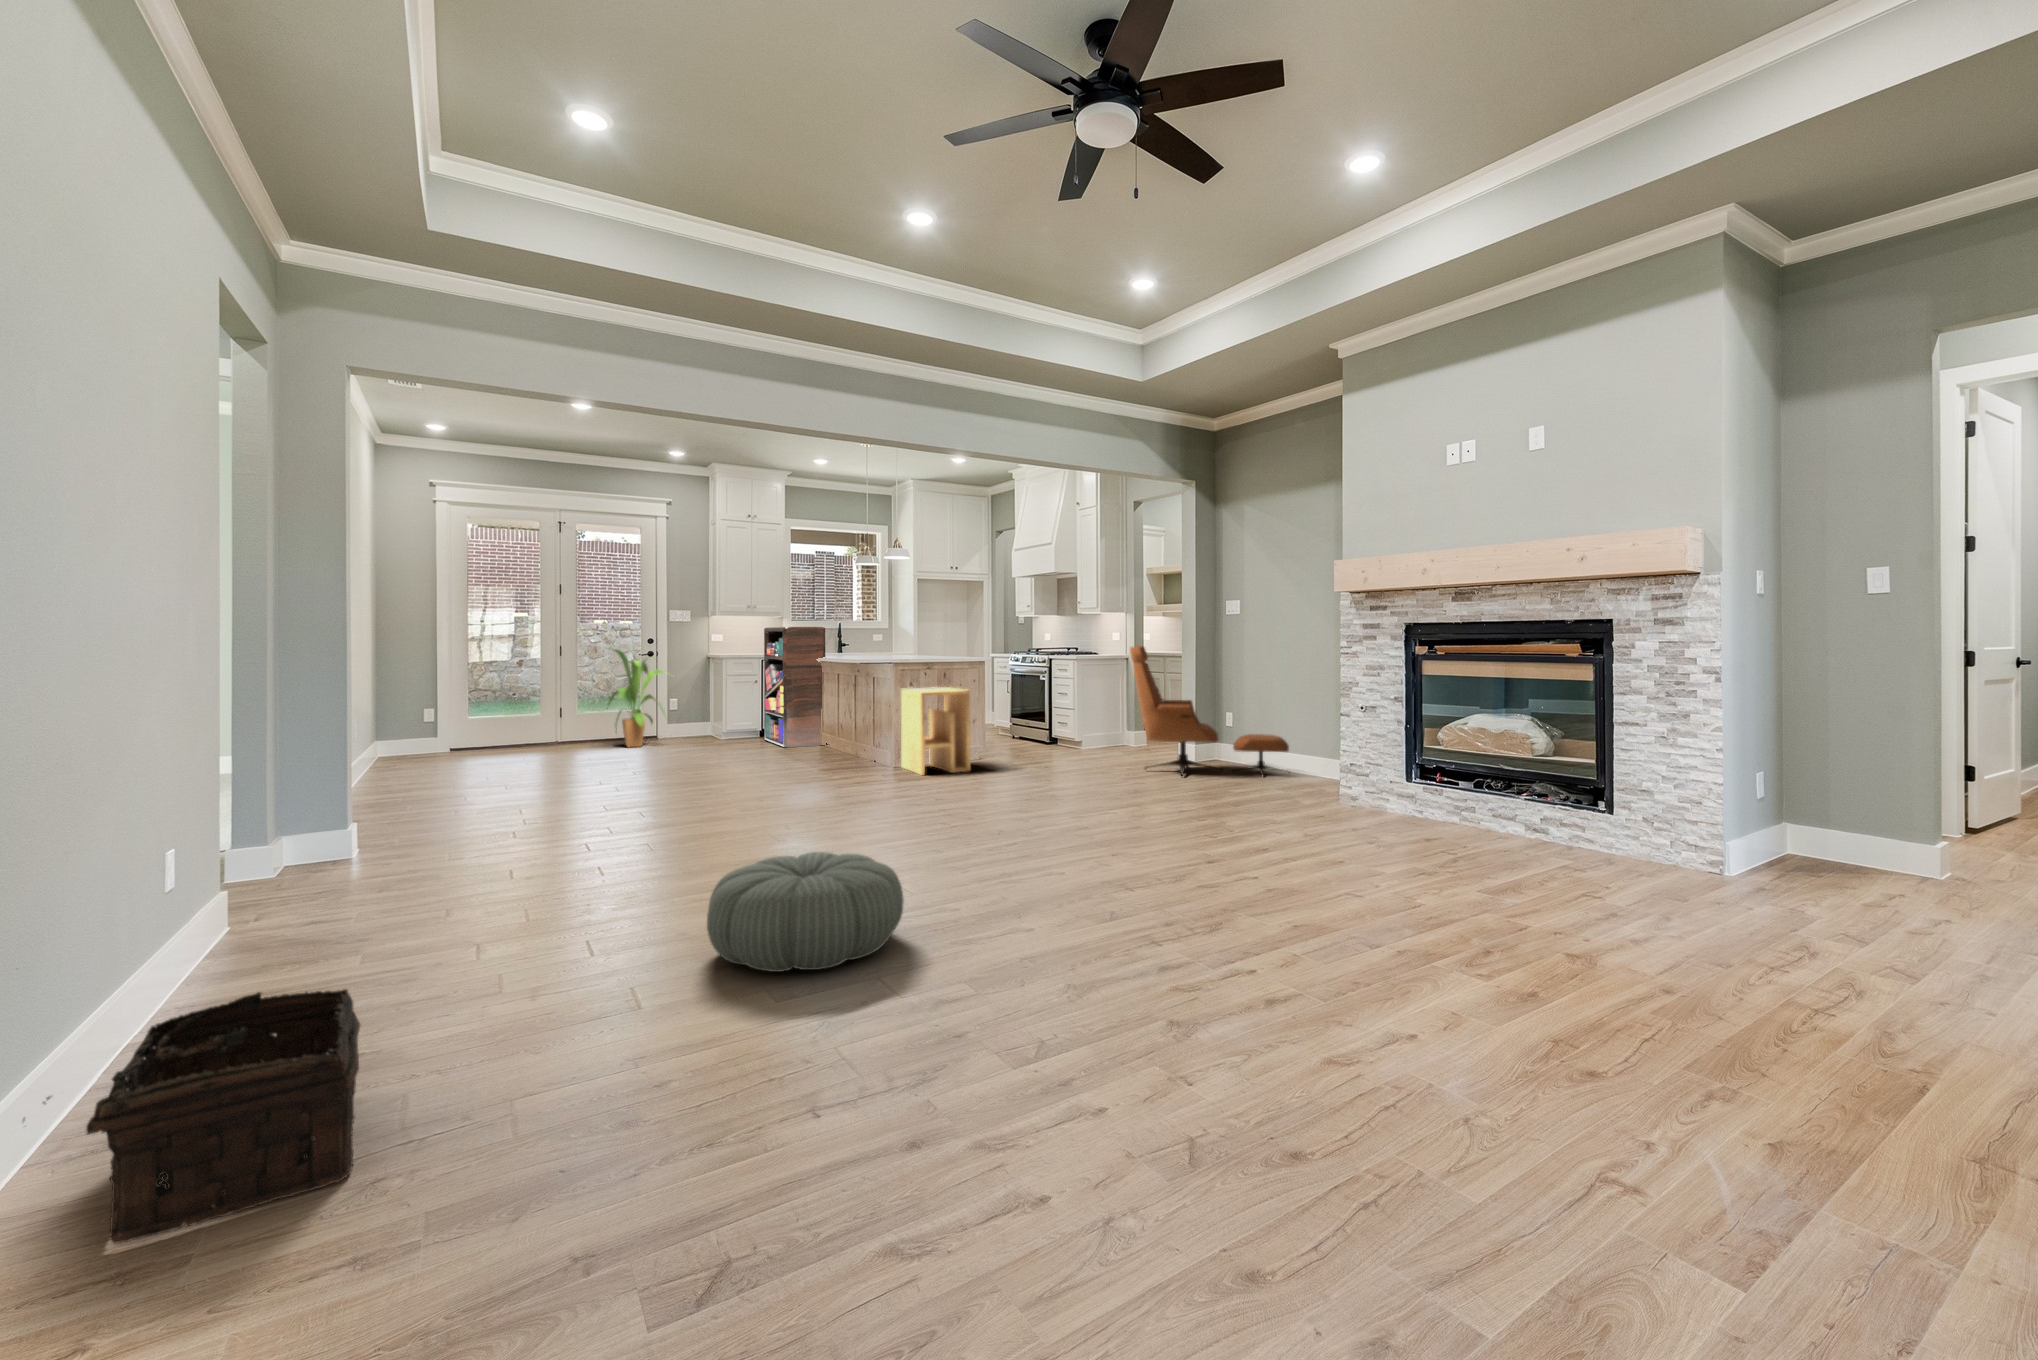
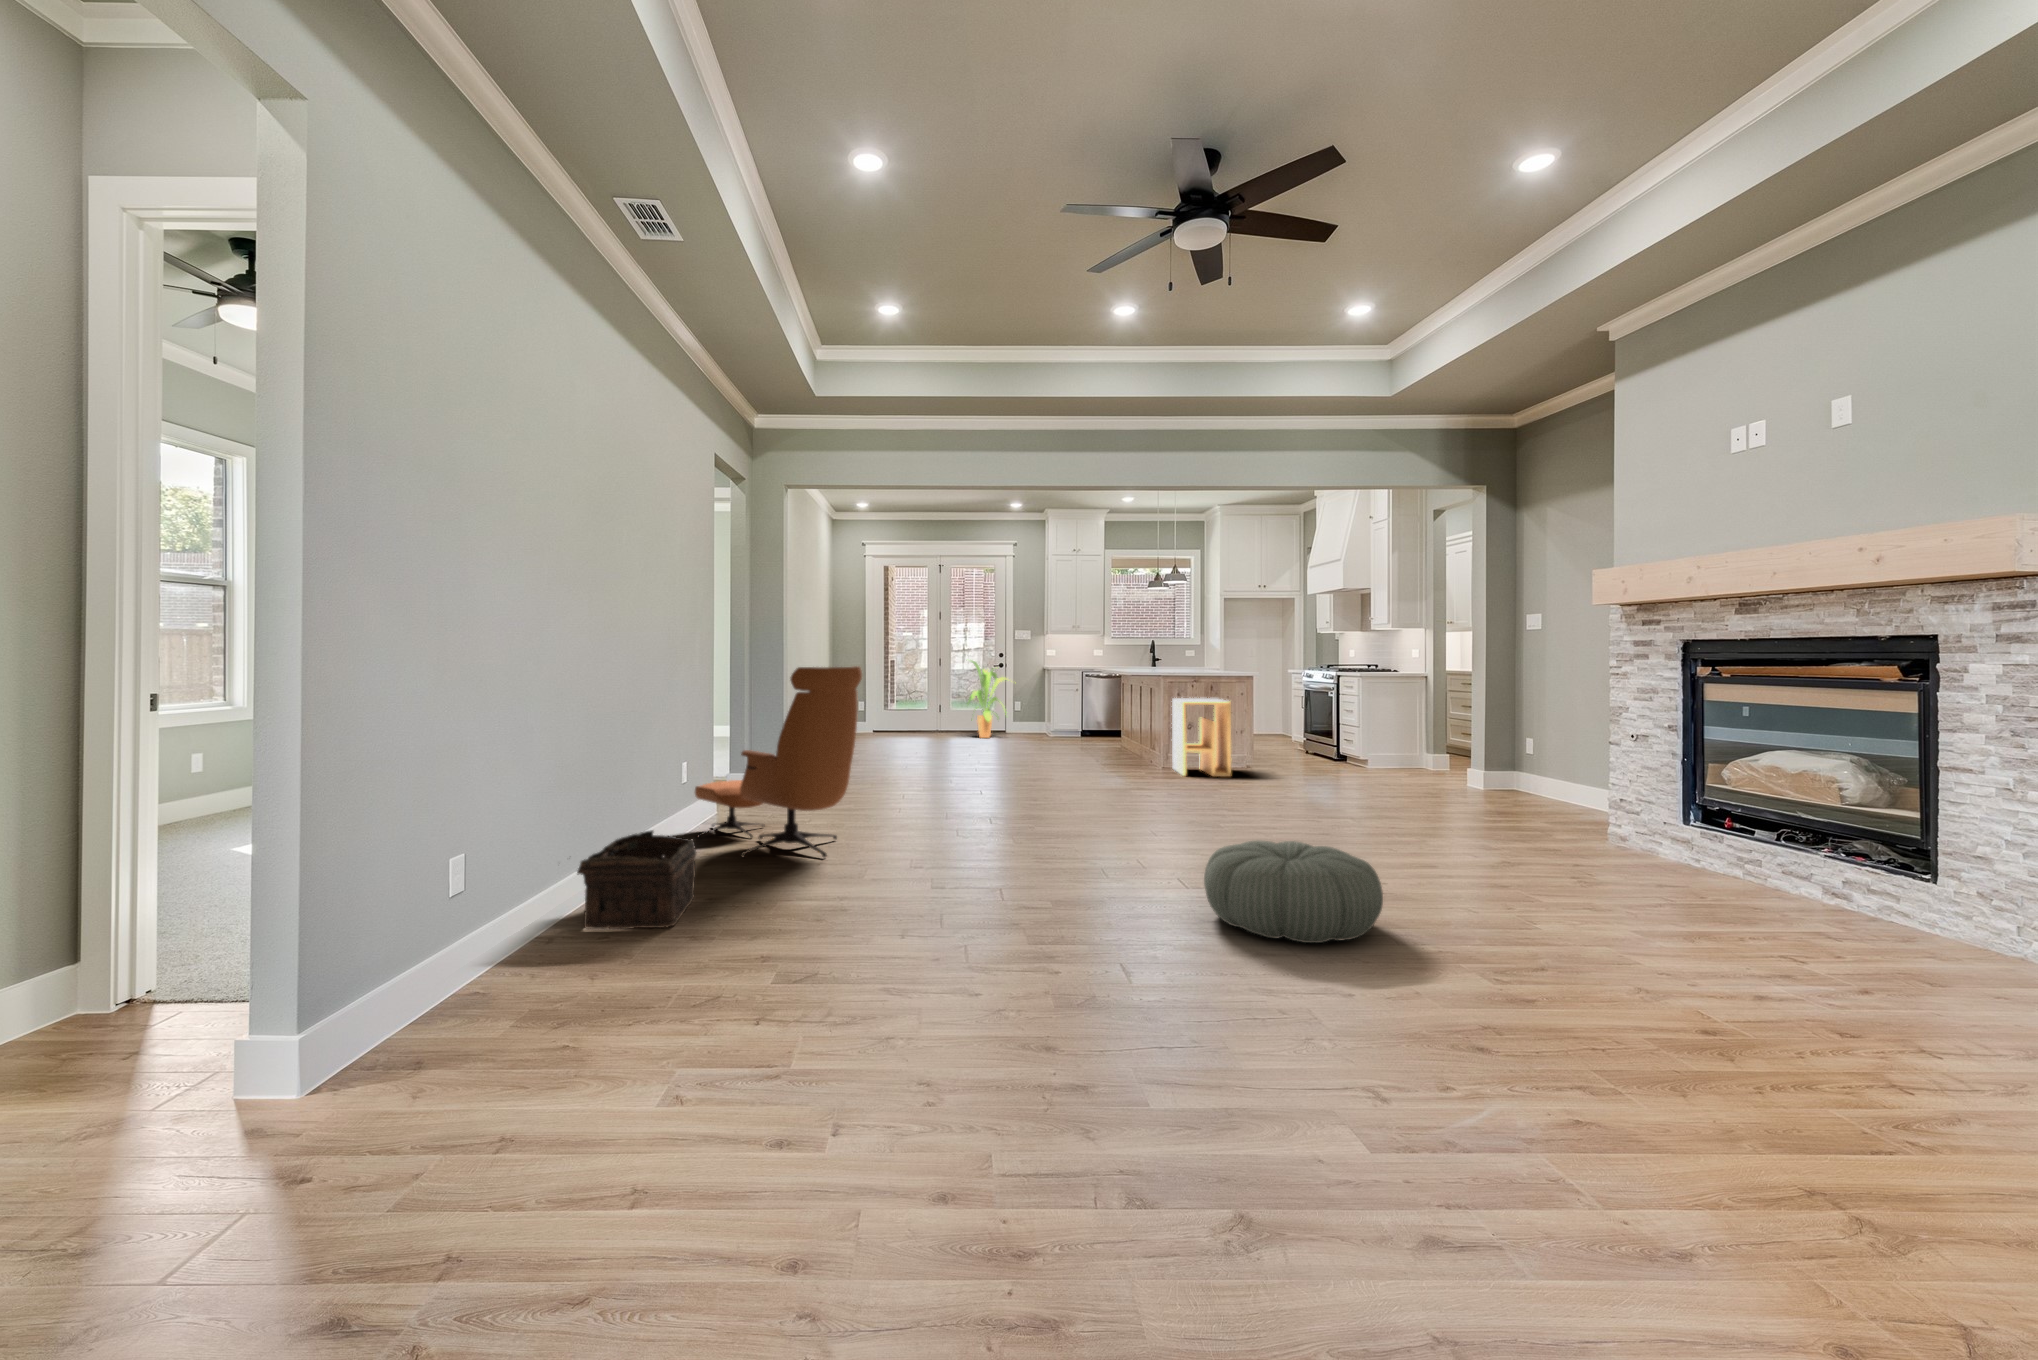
bookshelf: present [764,627,825,748] -> none [1084,643,1129,747]
lounge chair: present [1130,646,1289,776] -> present [695,666,862,857]
pouf: present [707,852,904,972] -> present [1204,840,1383,943]

